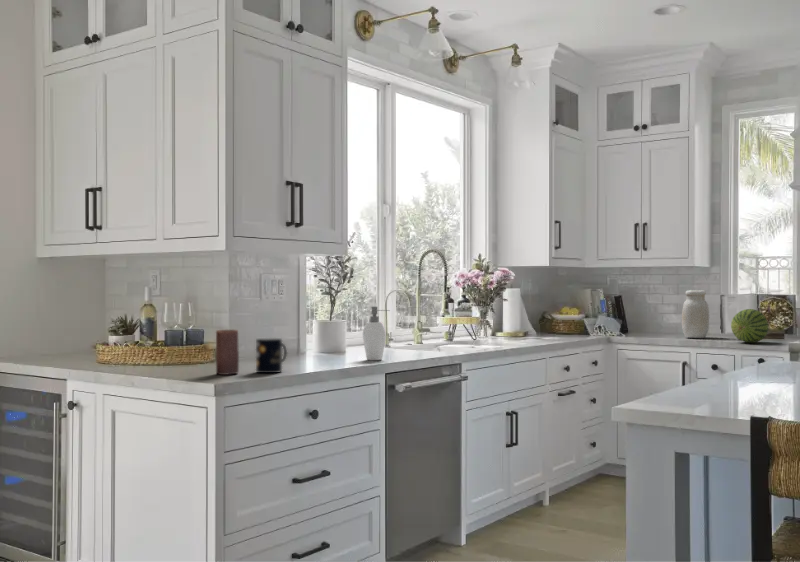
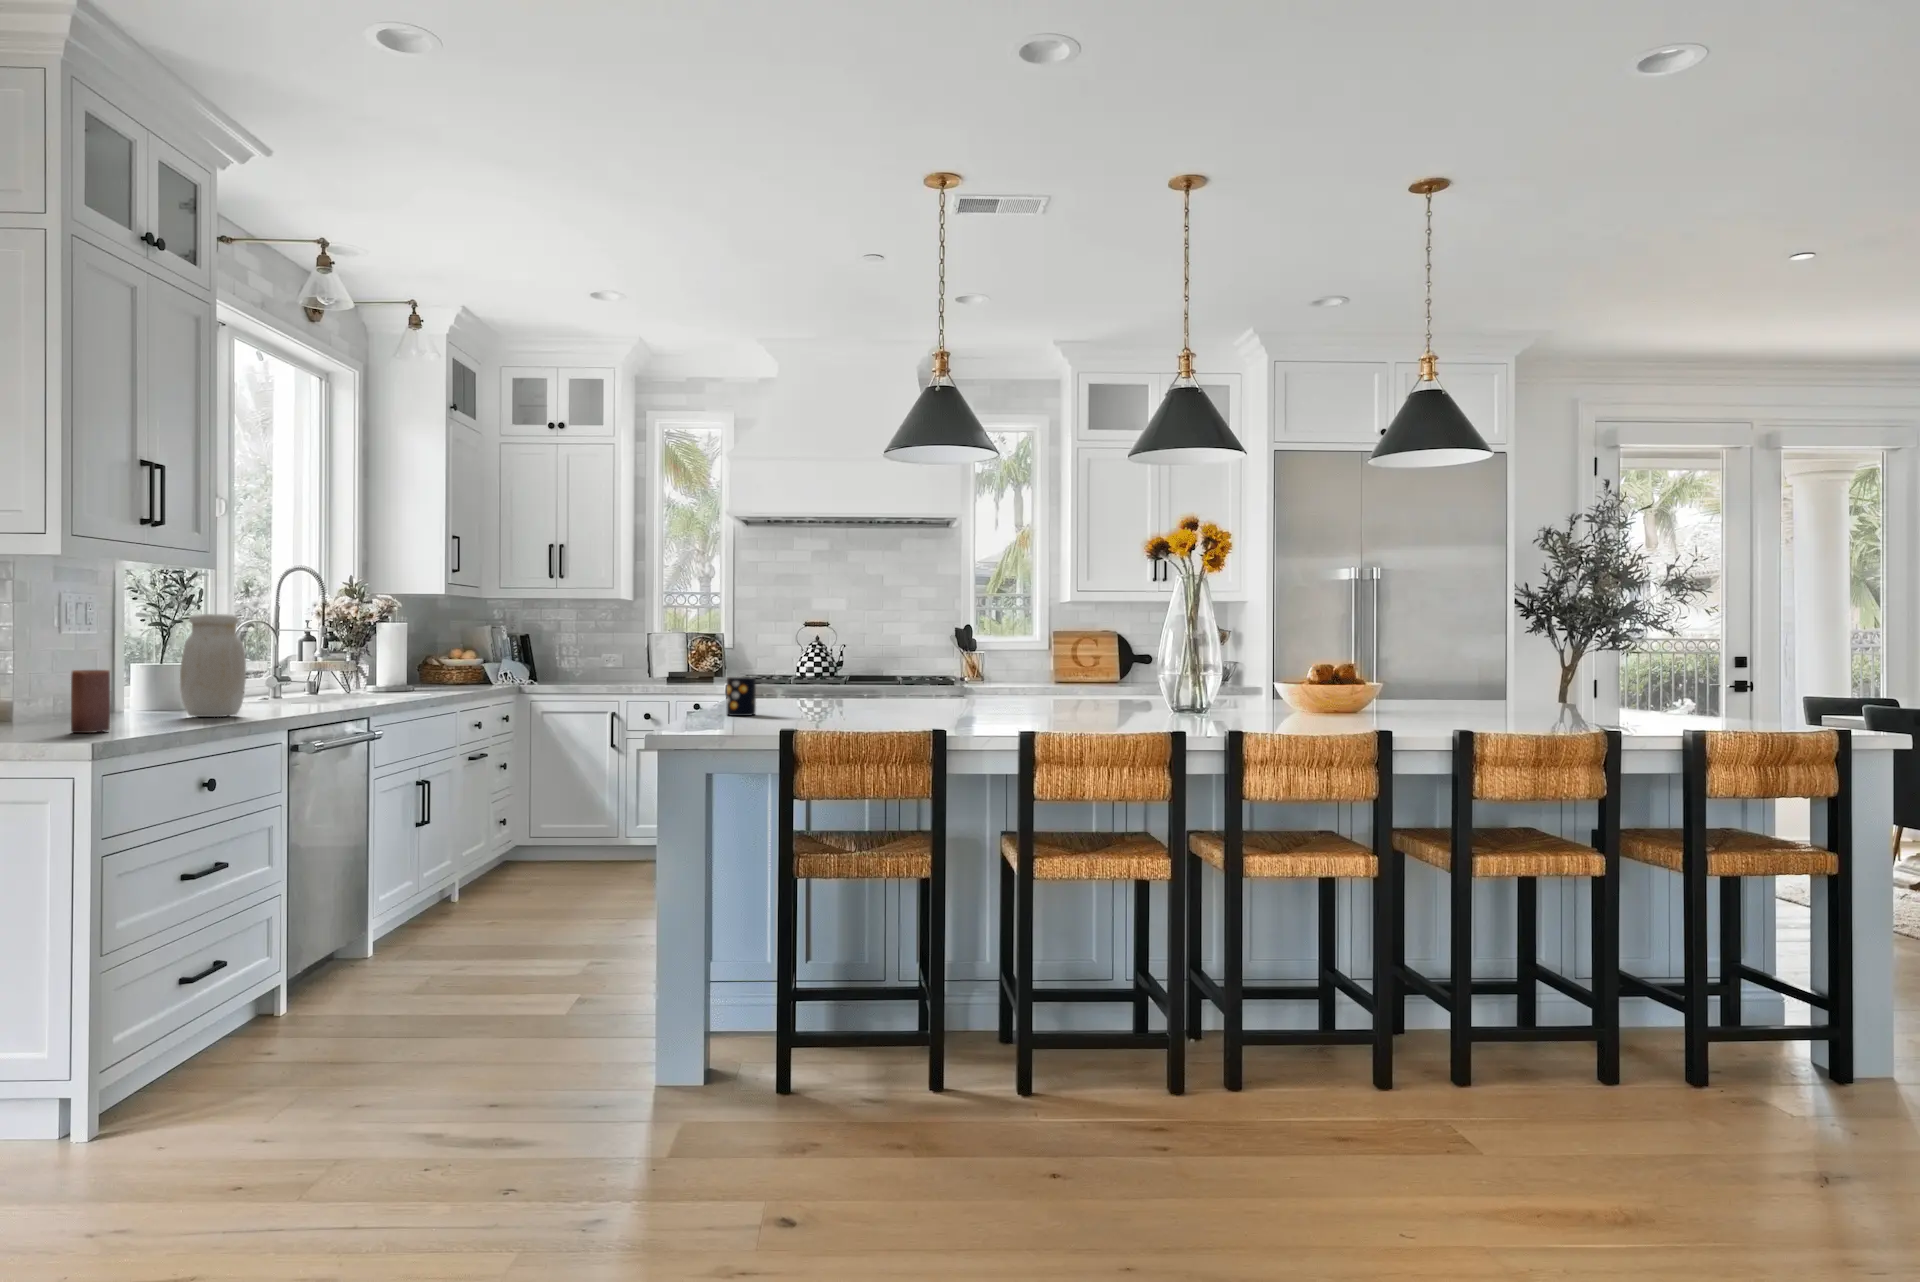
jar: present [682,290,709,338] -> present [180,614,246,717]
soap dispenser: present [363,307,388,360] -> none [253,641,299,712]
fruit: present [731,309,768,343] -> none [667,648,706,685]
mug: present [256,338,287,373] -> present [726,676,756,716]

